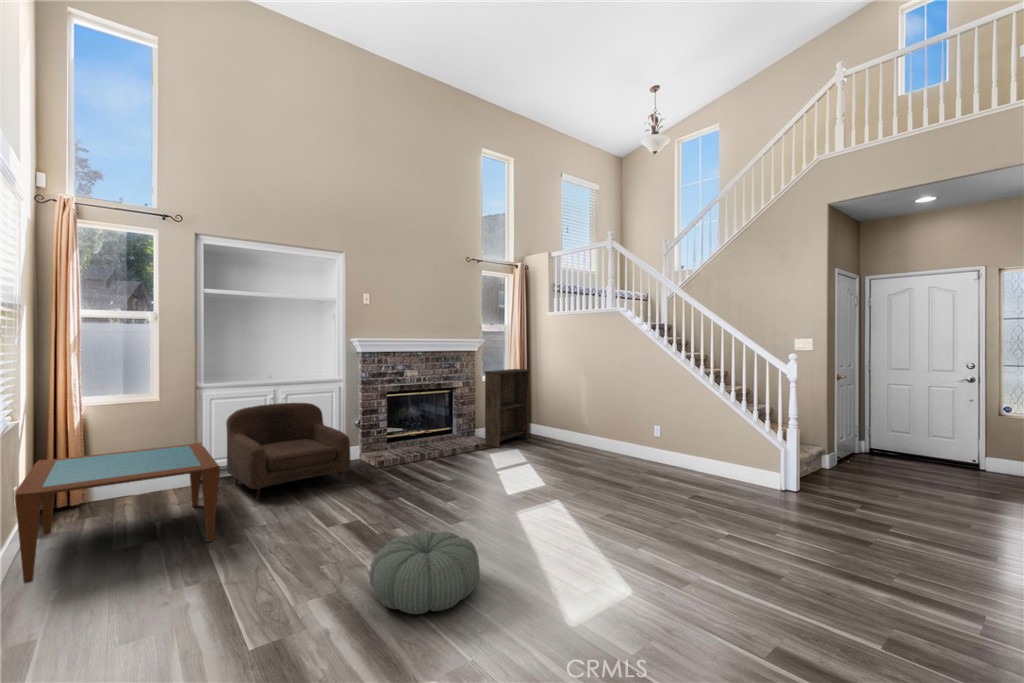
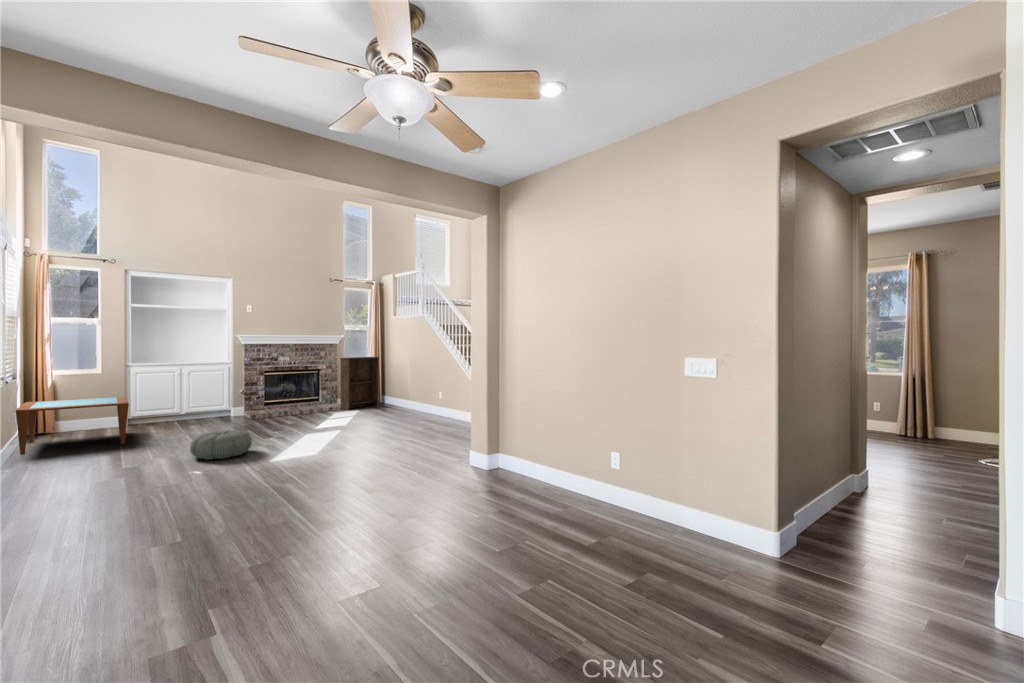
armchair: present [226,403,350,500] -> none [145,377,226,431]

